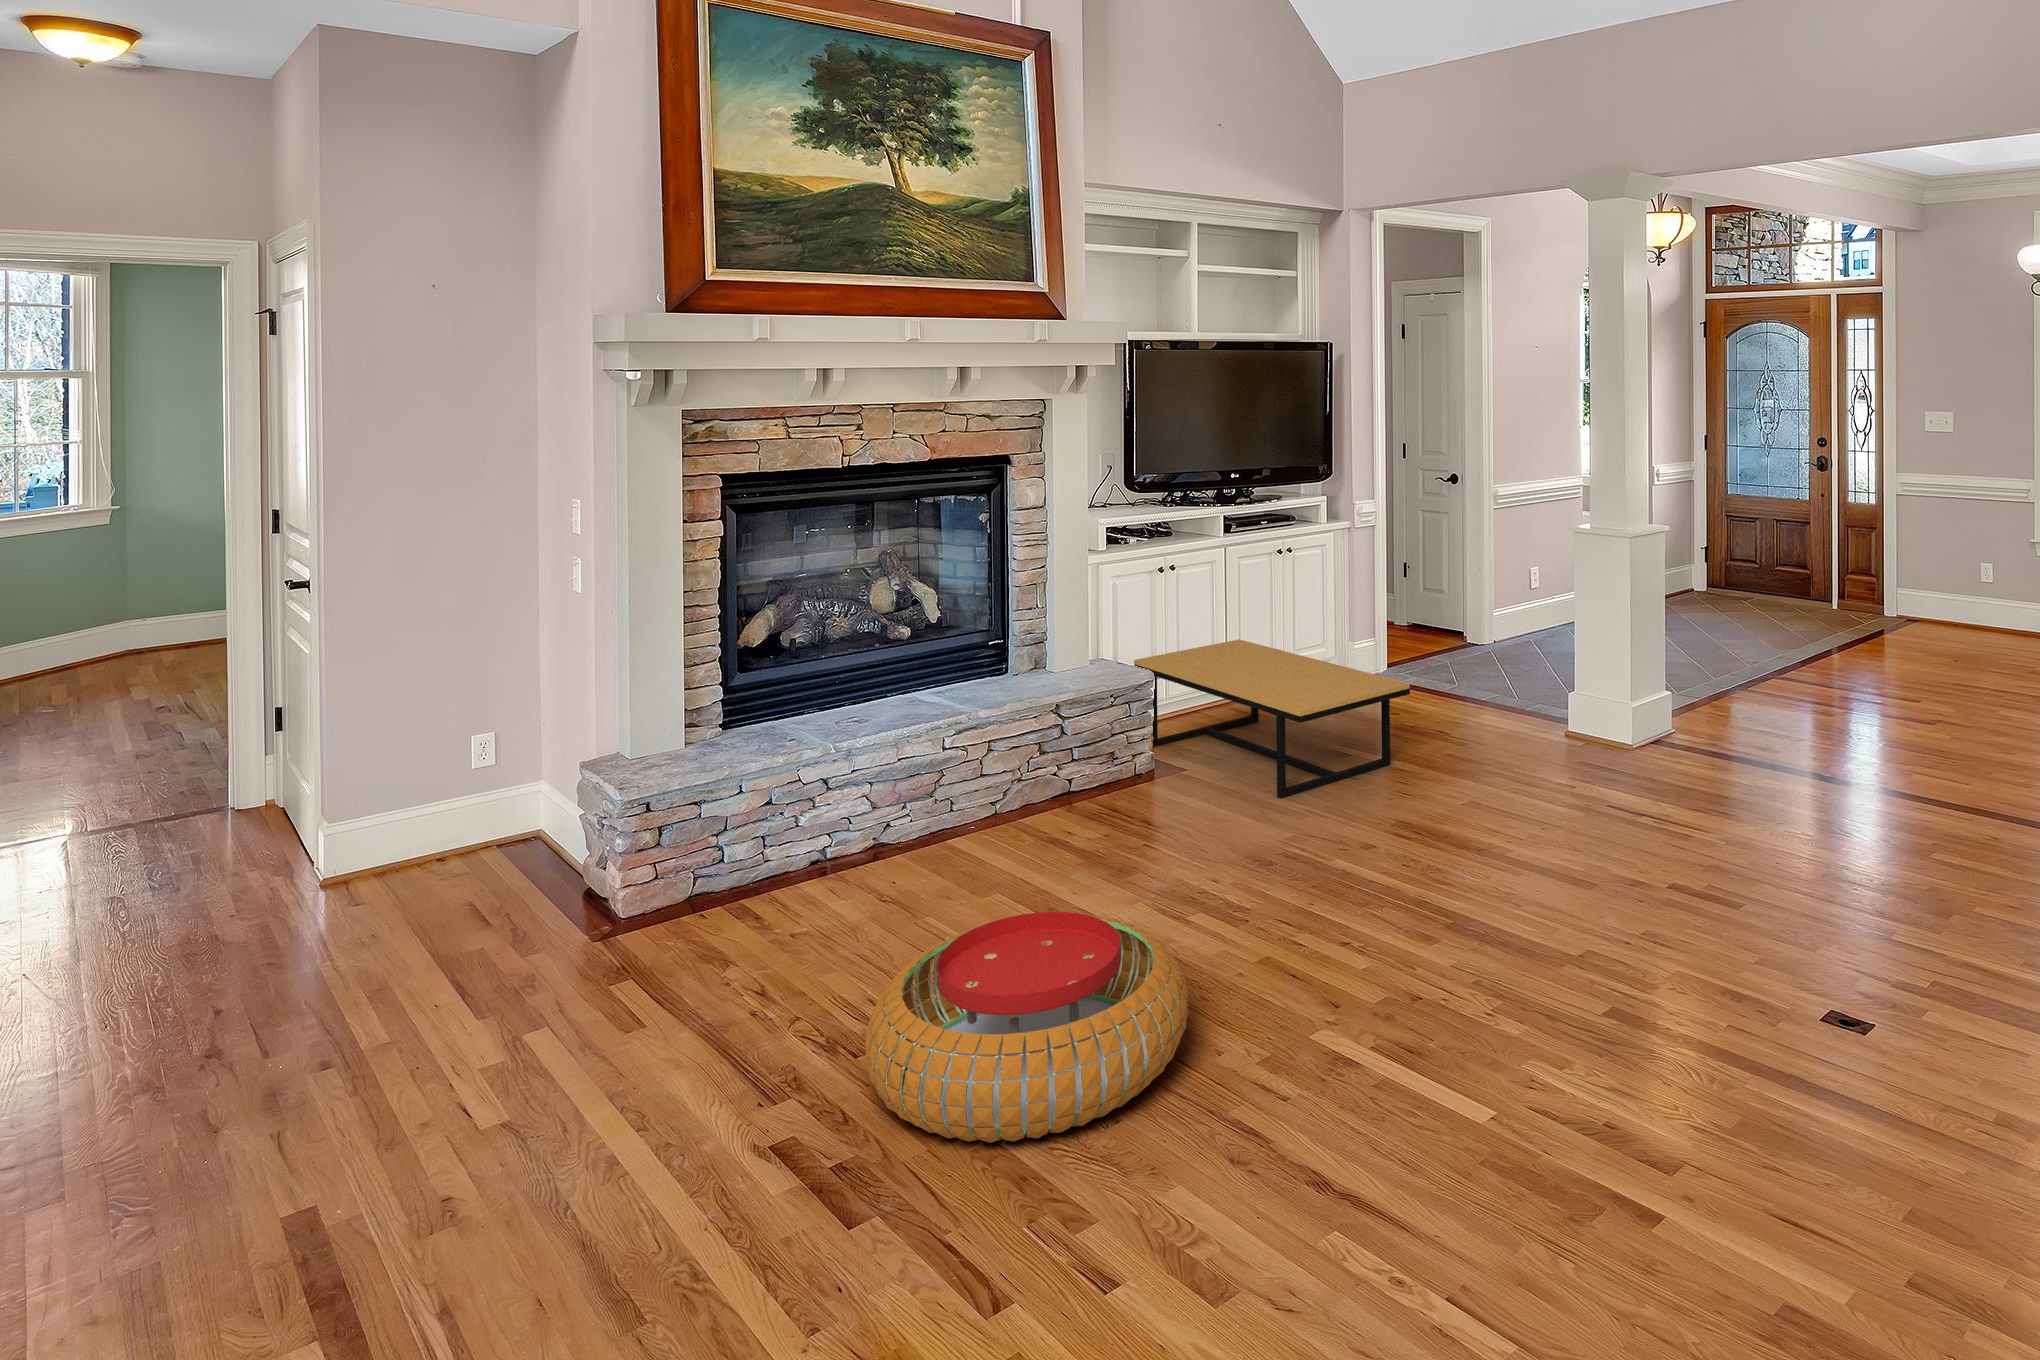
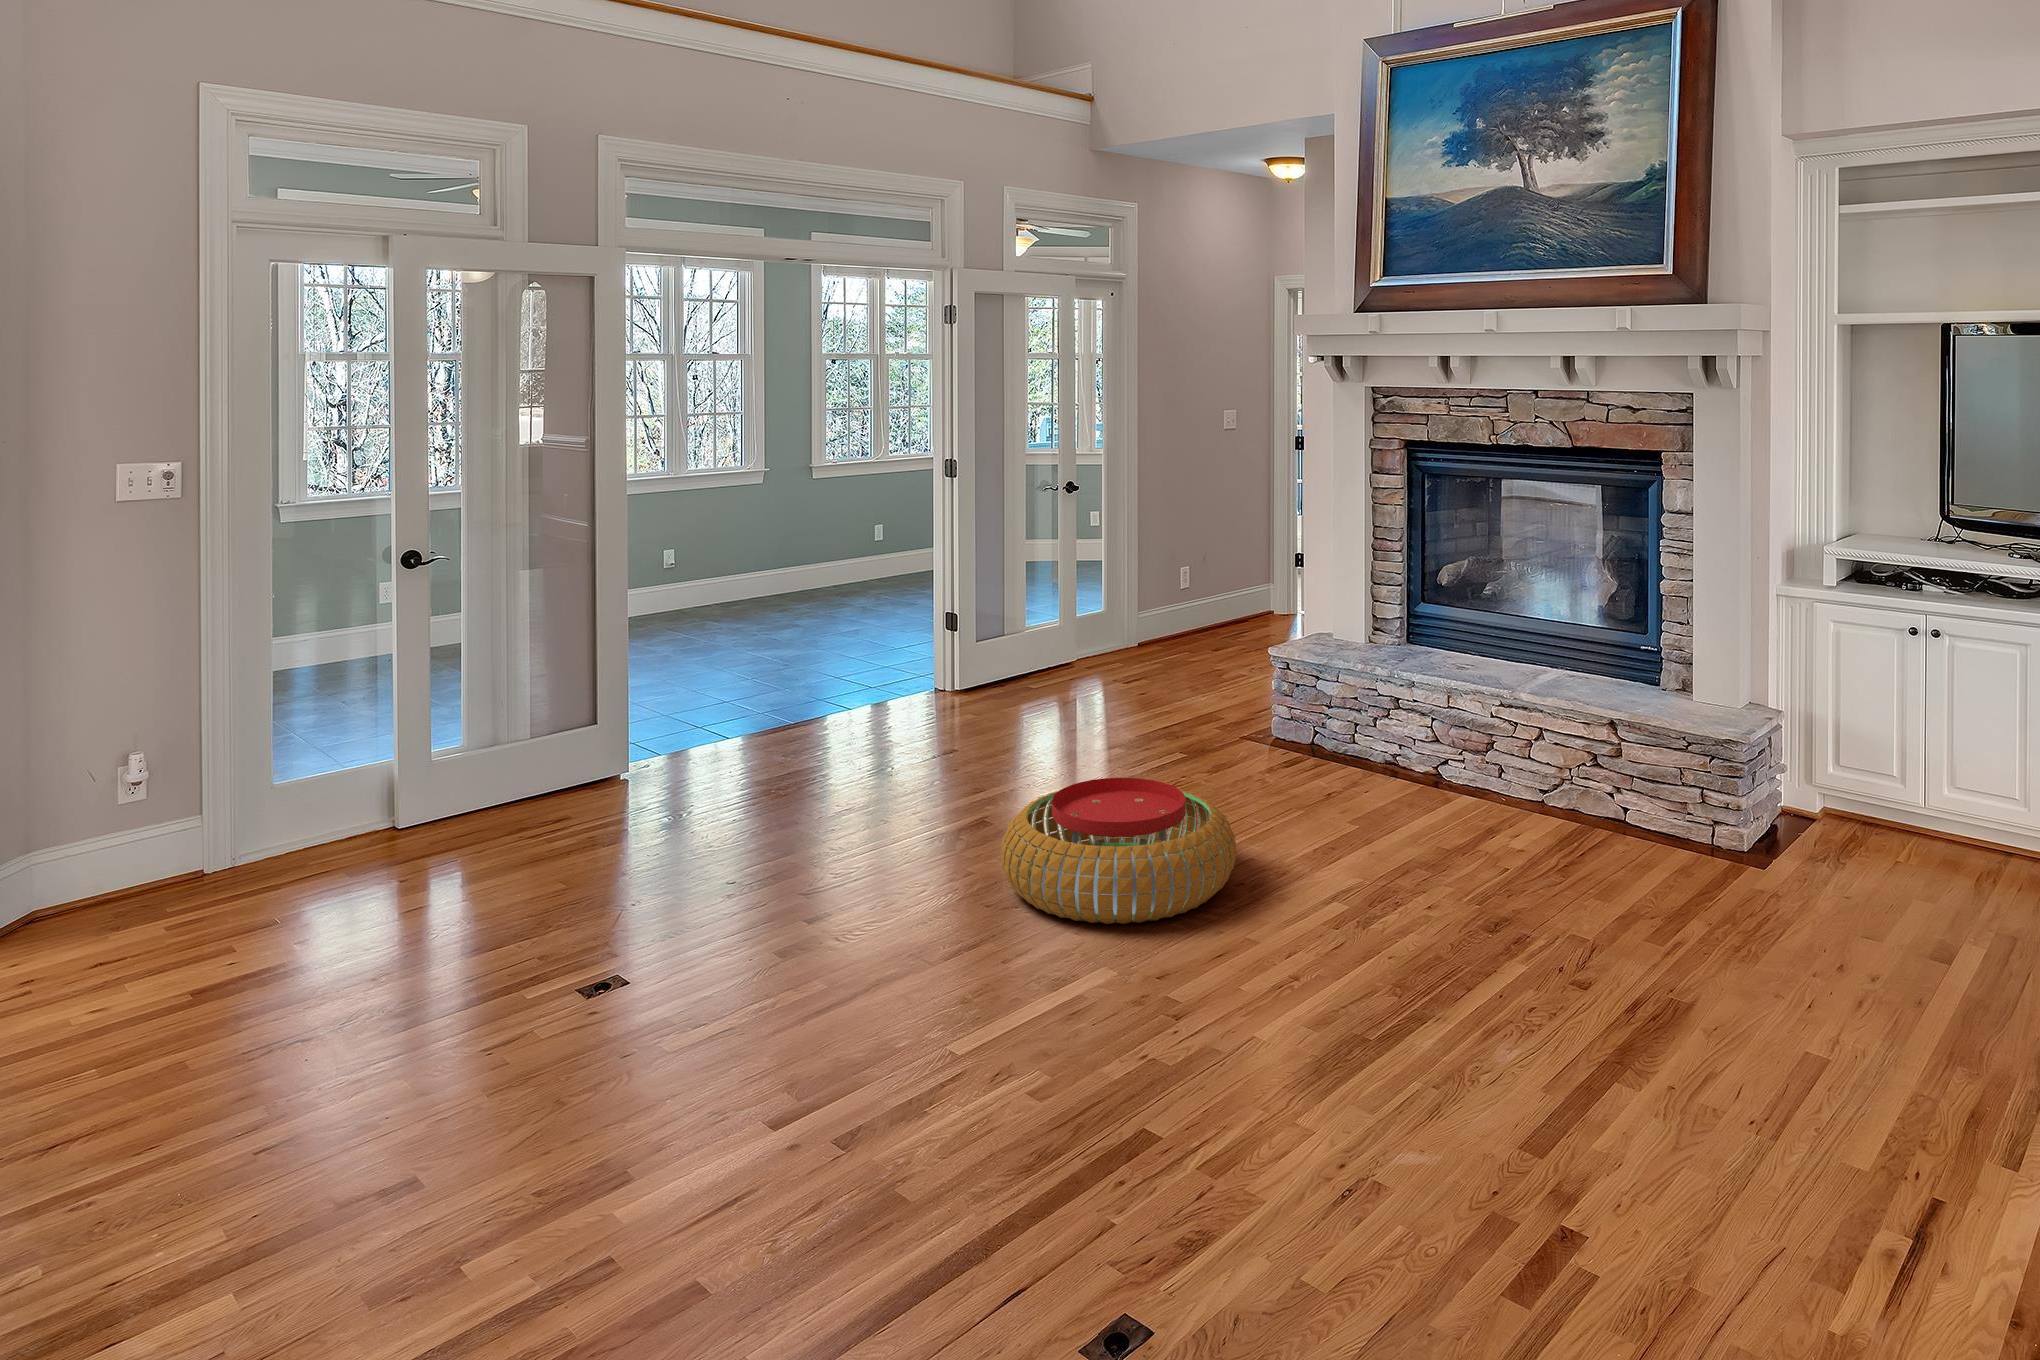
coffee table: present [1134,639,1410,798] -> none [1729,728,2036,983]

